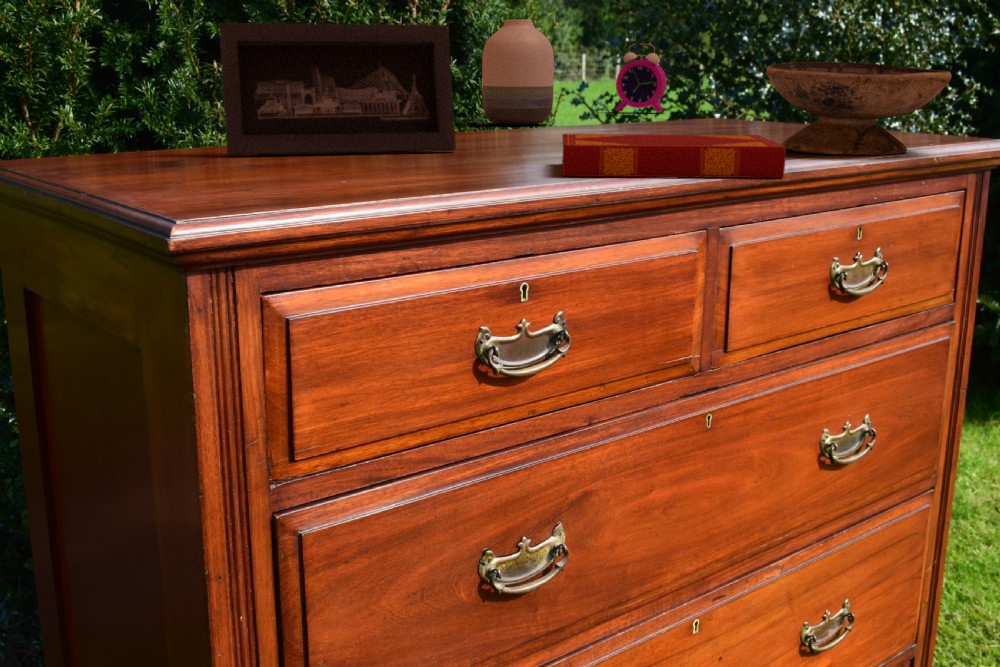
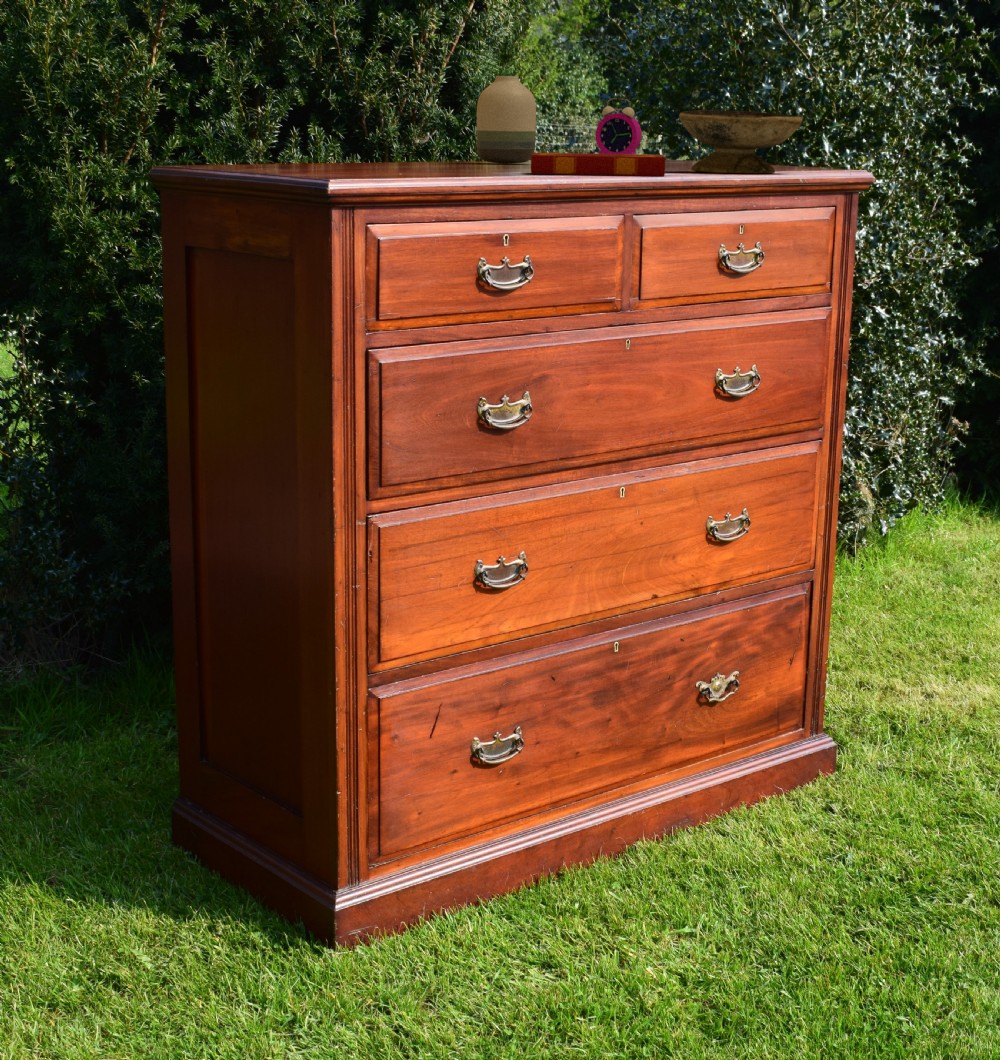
picture frame: present [219,23,456,156] -> none [301,77,461,169]

